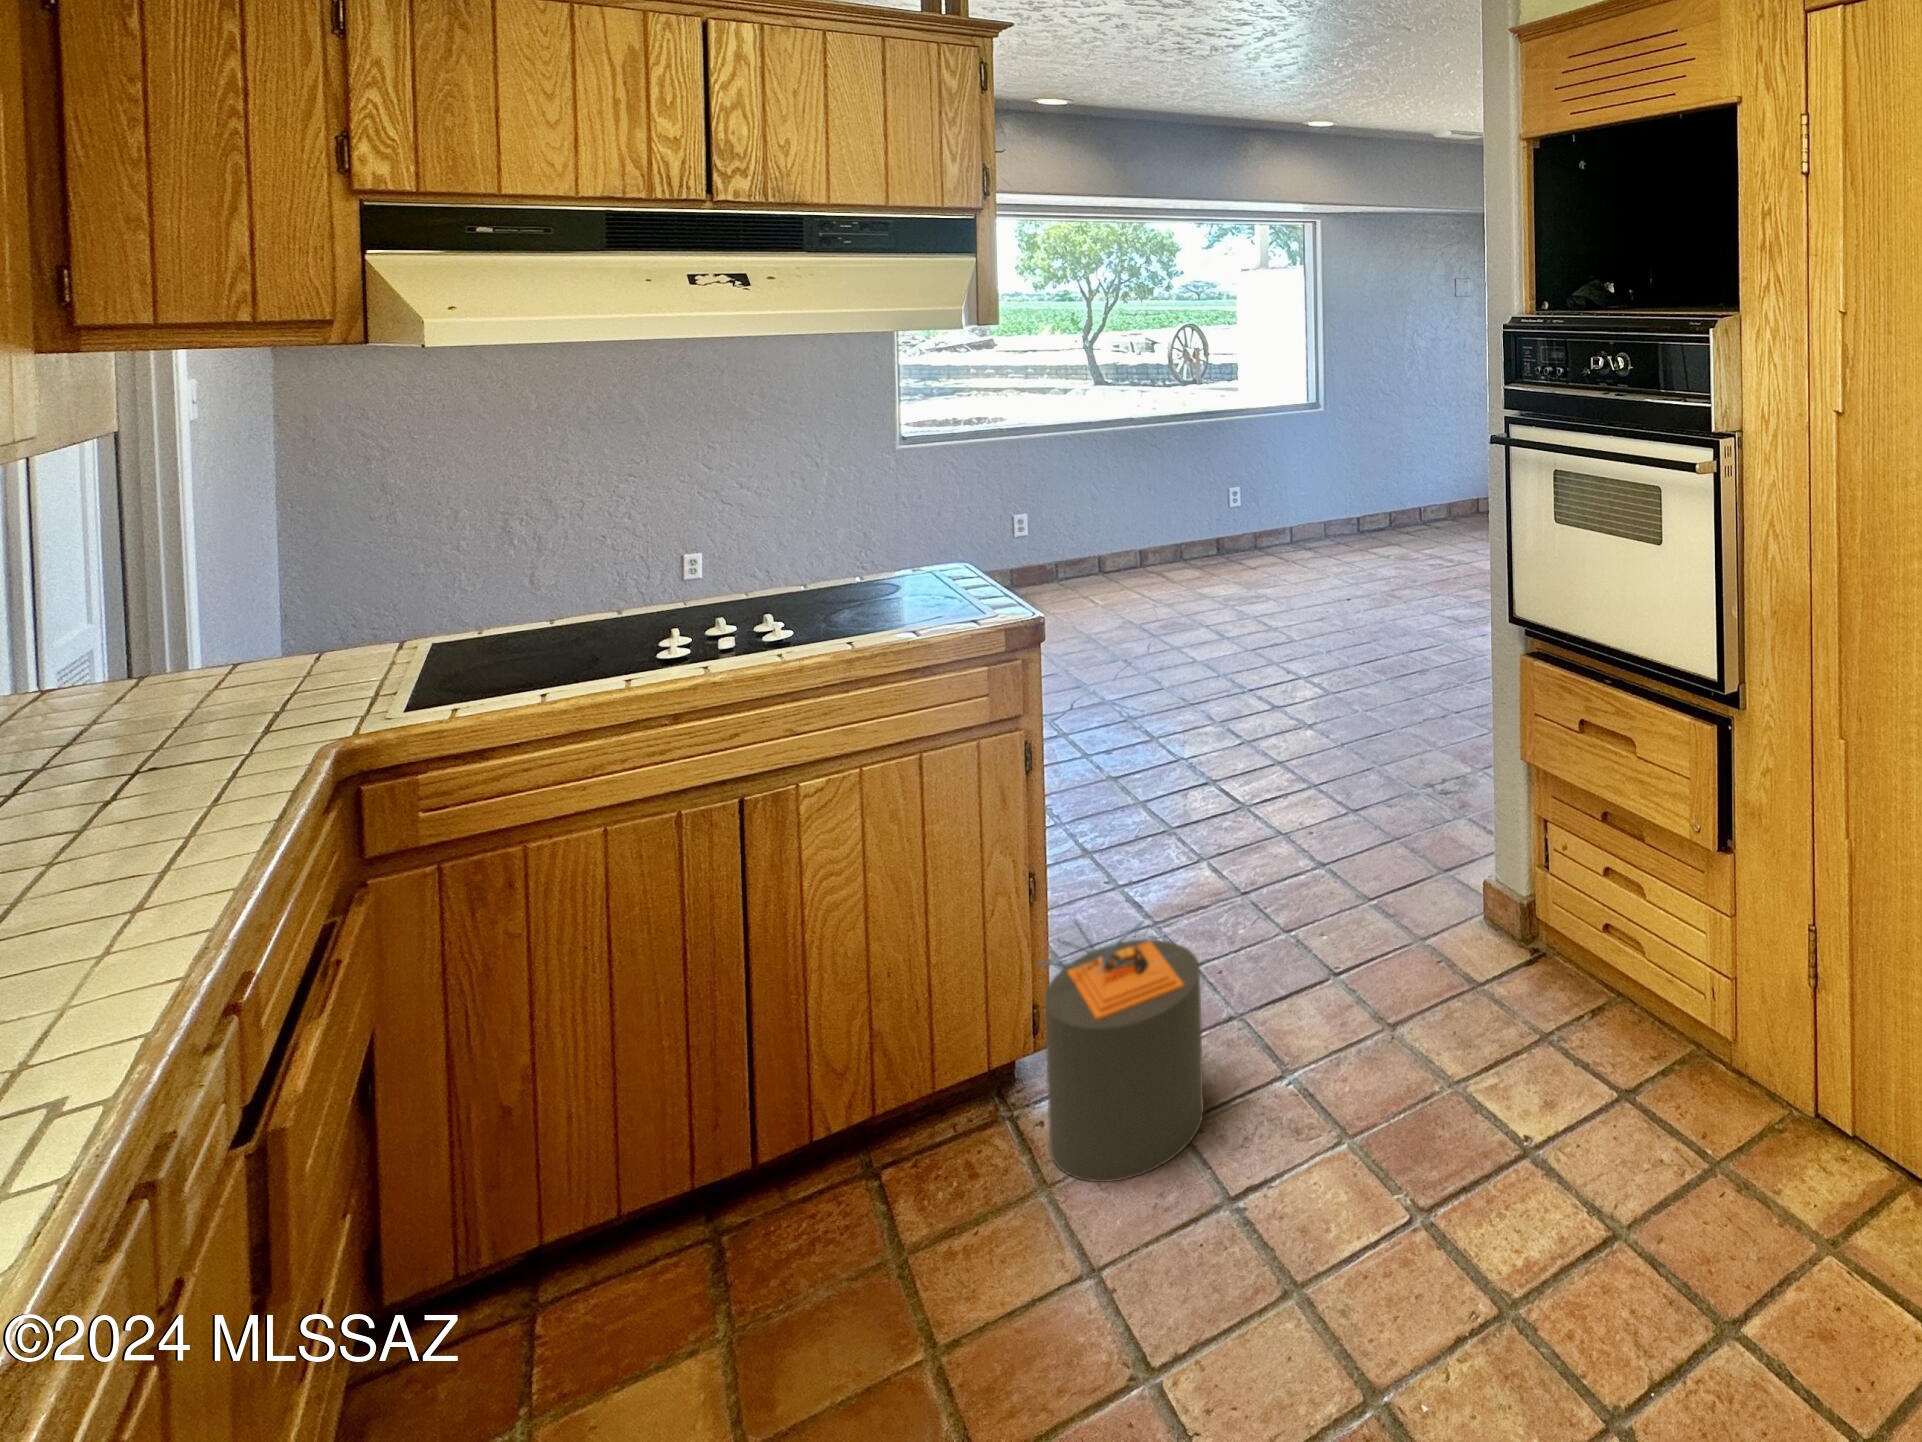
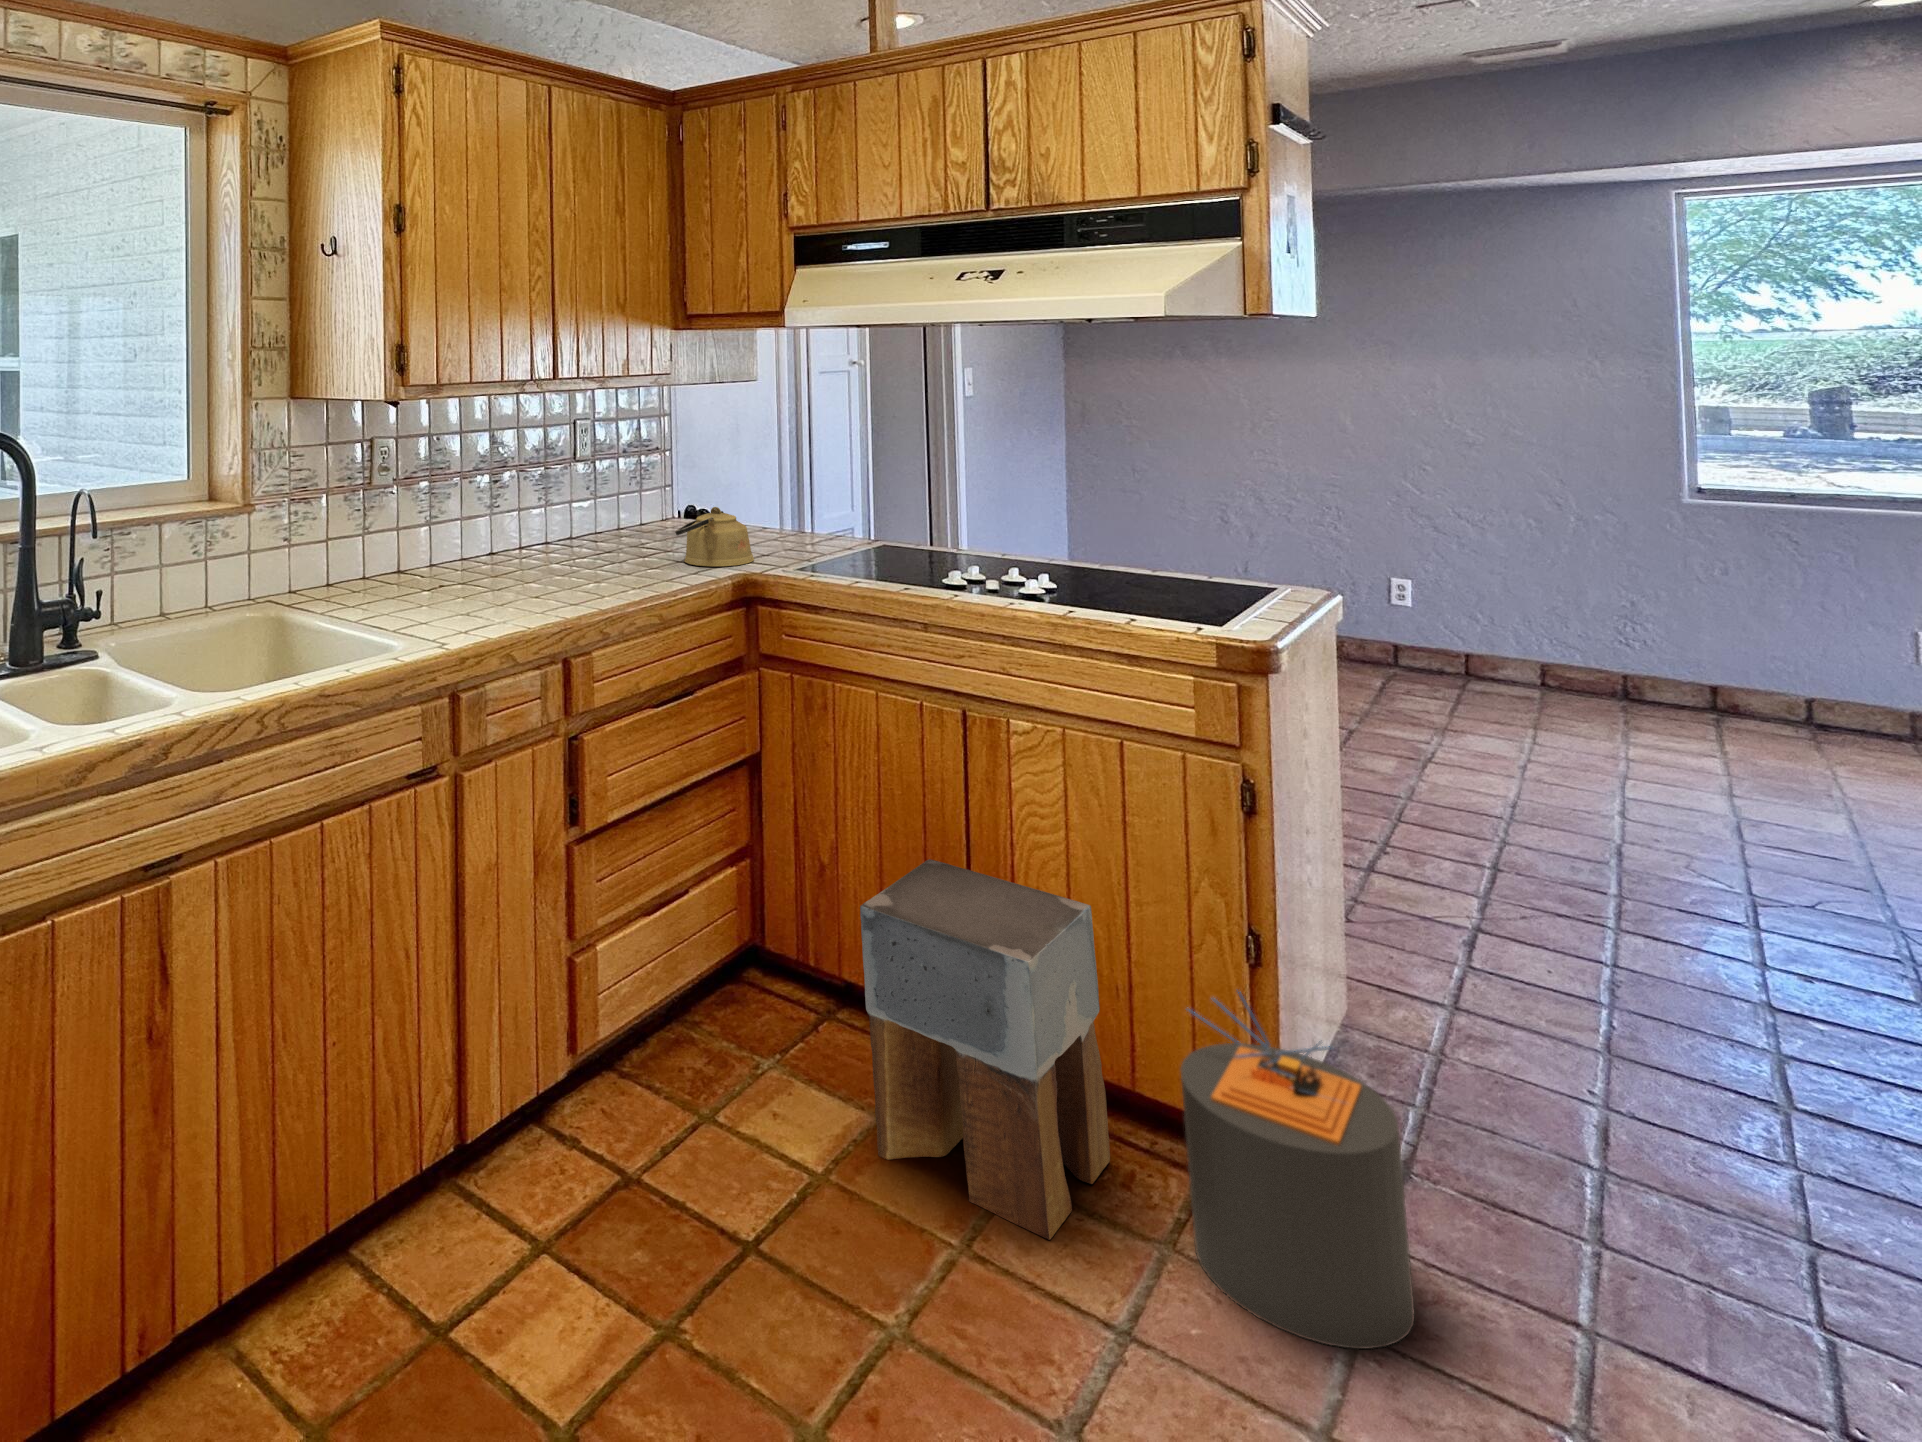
kettle: none [73,634,265,748] -> present [675,507,754,566]
stool: none [743,921,978,1370] -> present [860,859,1110,1240]

